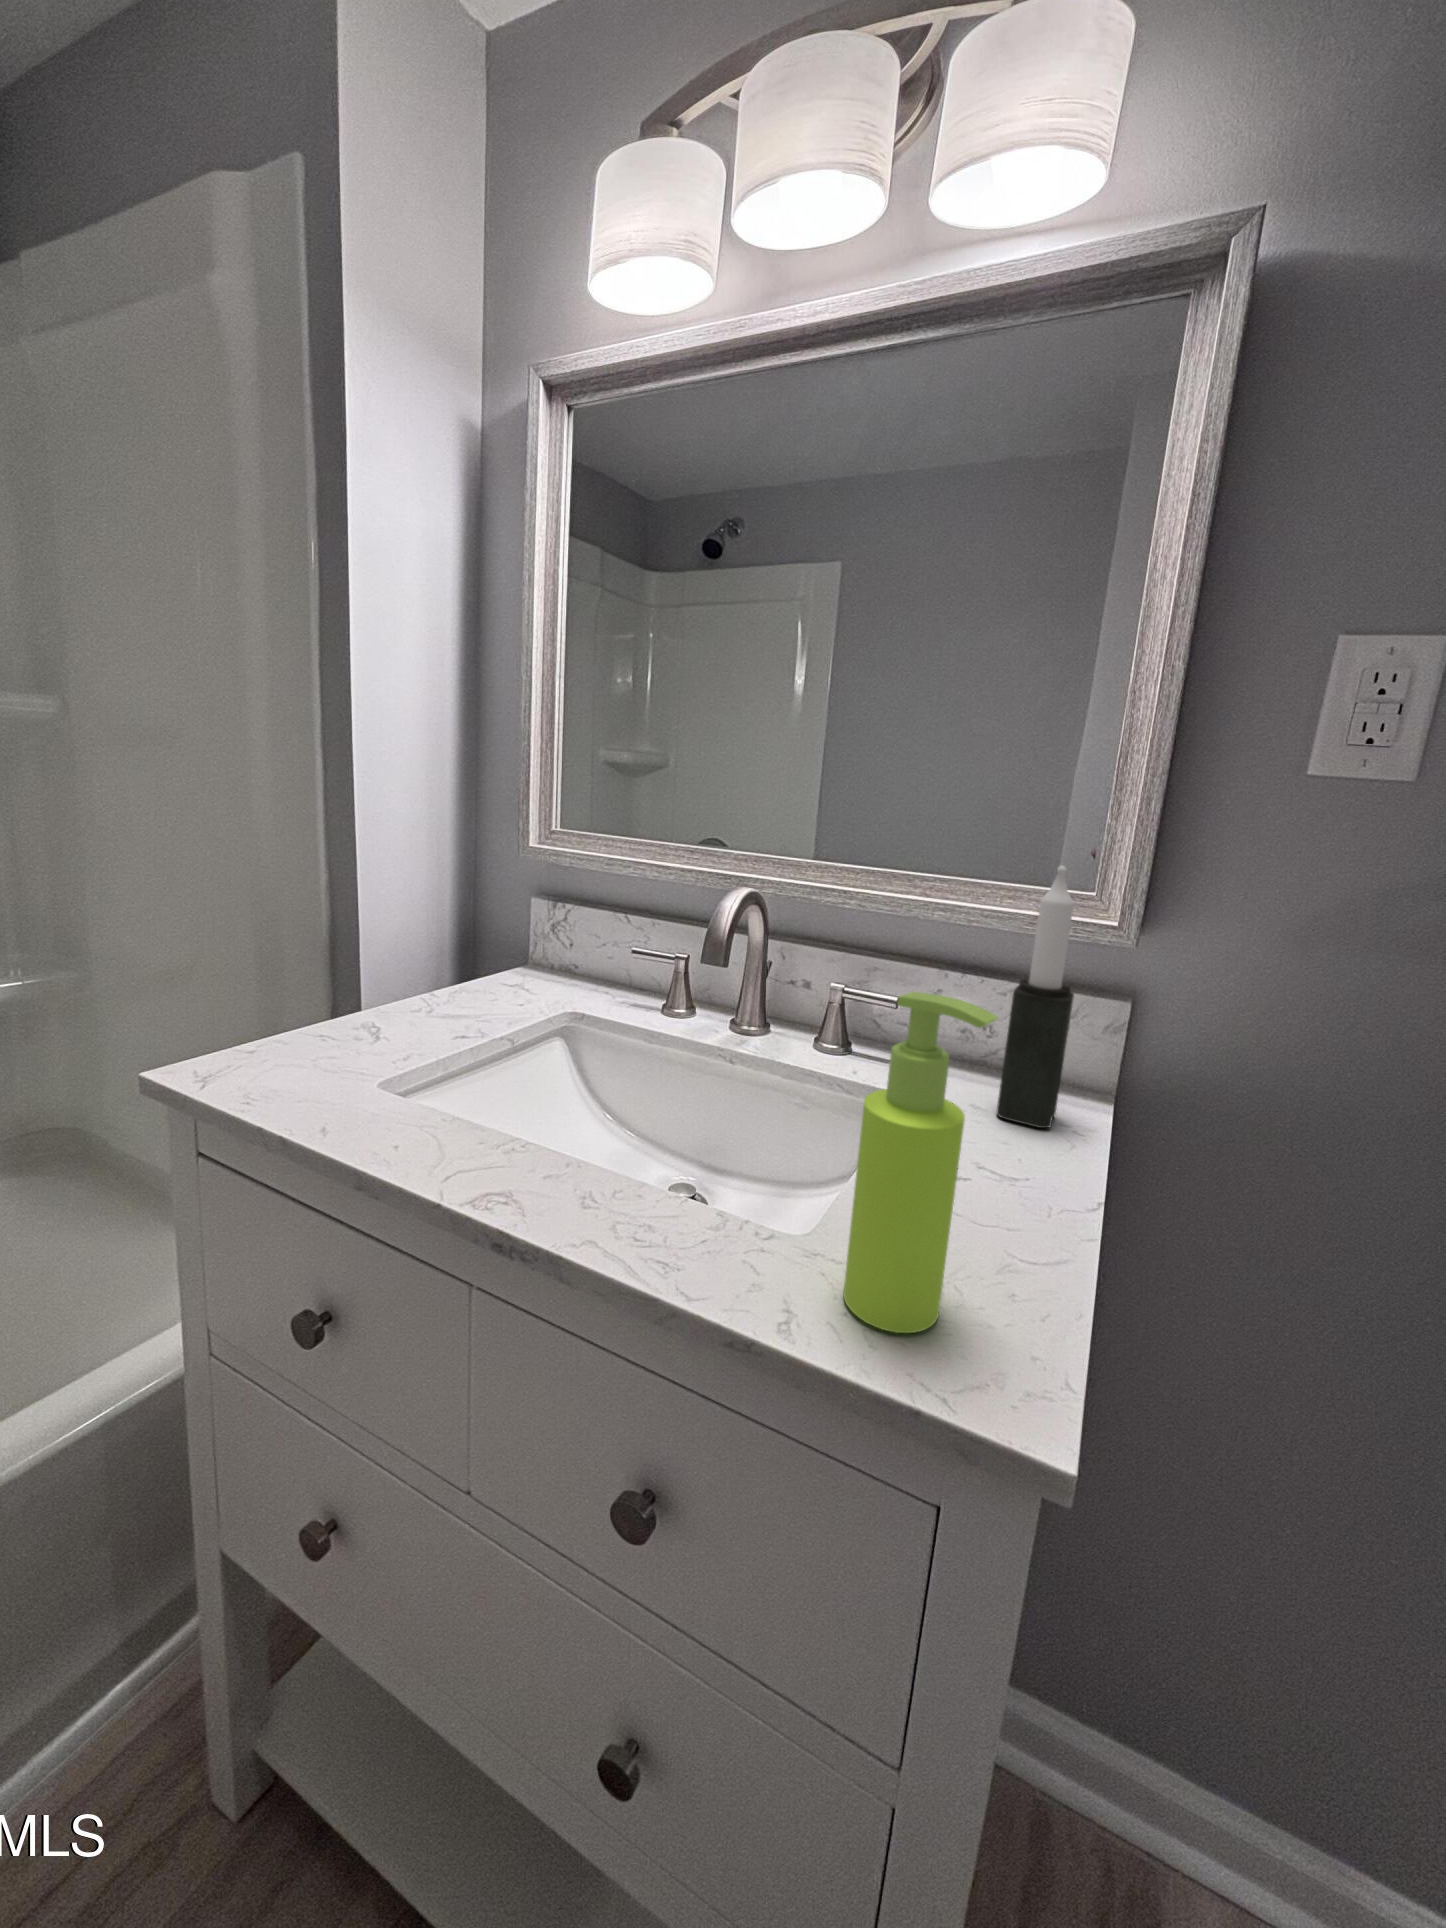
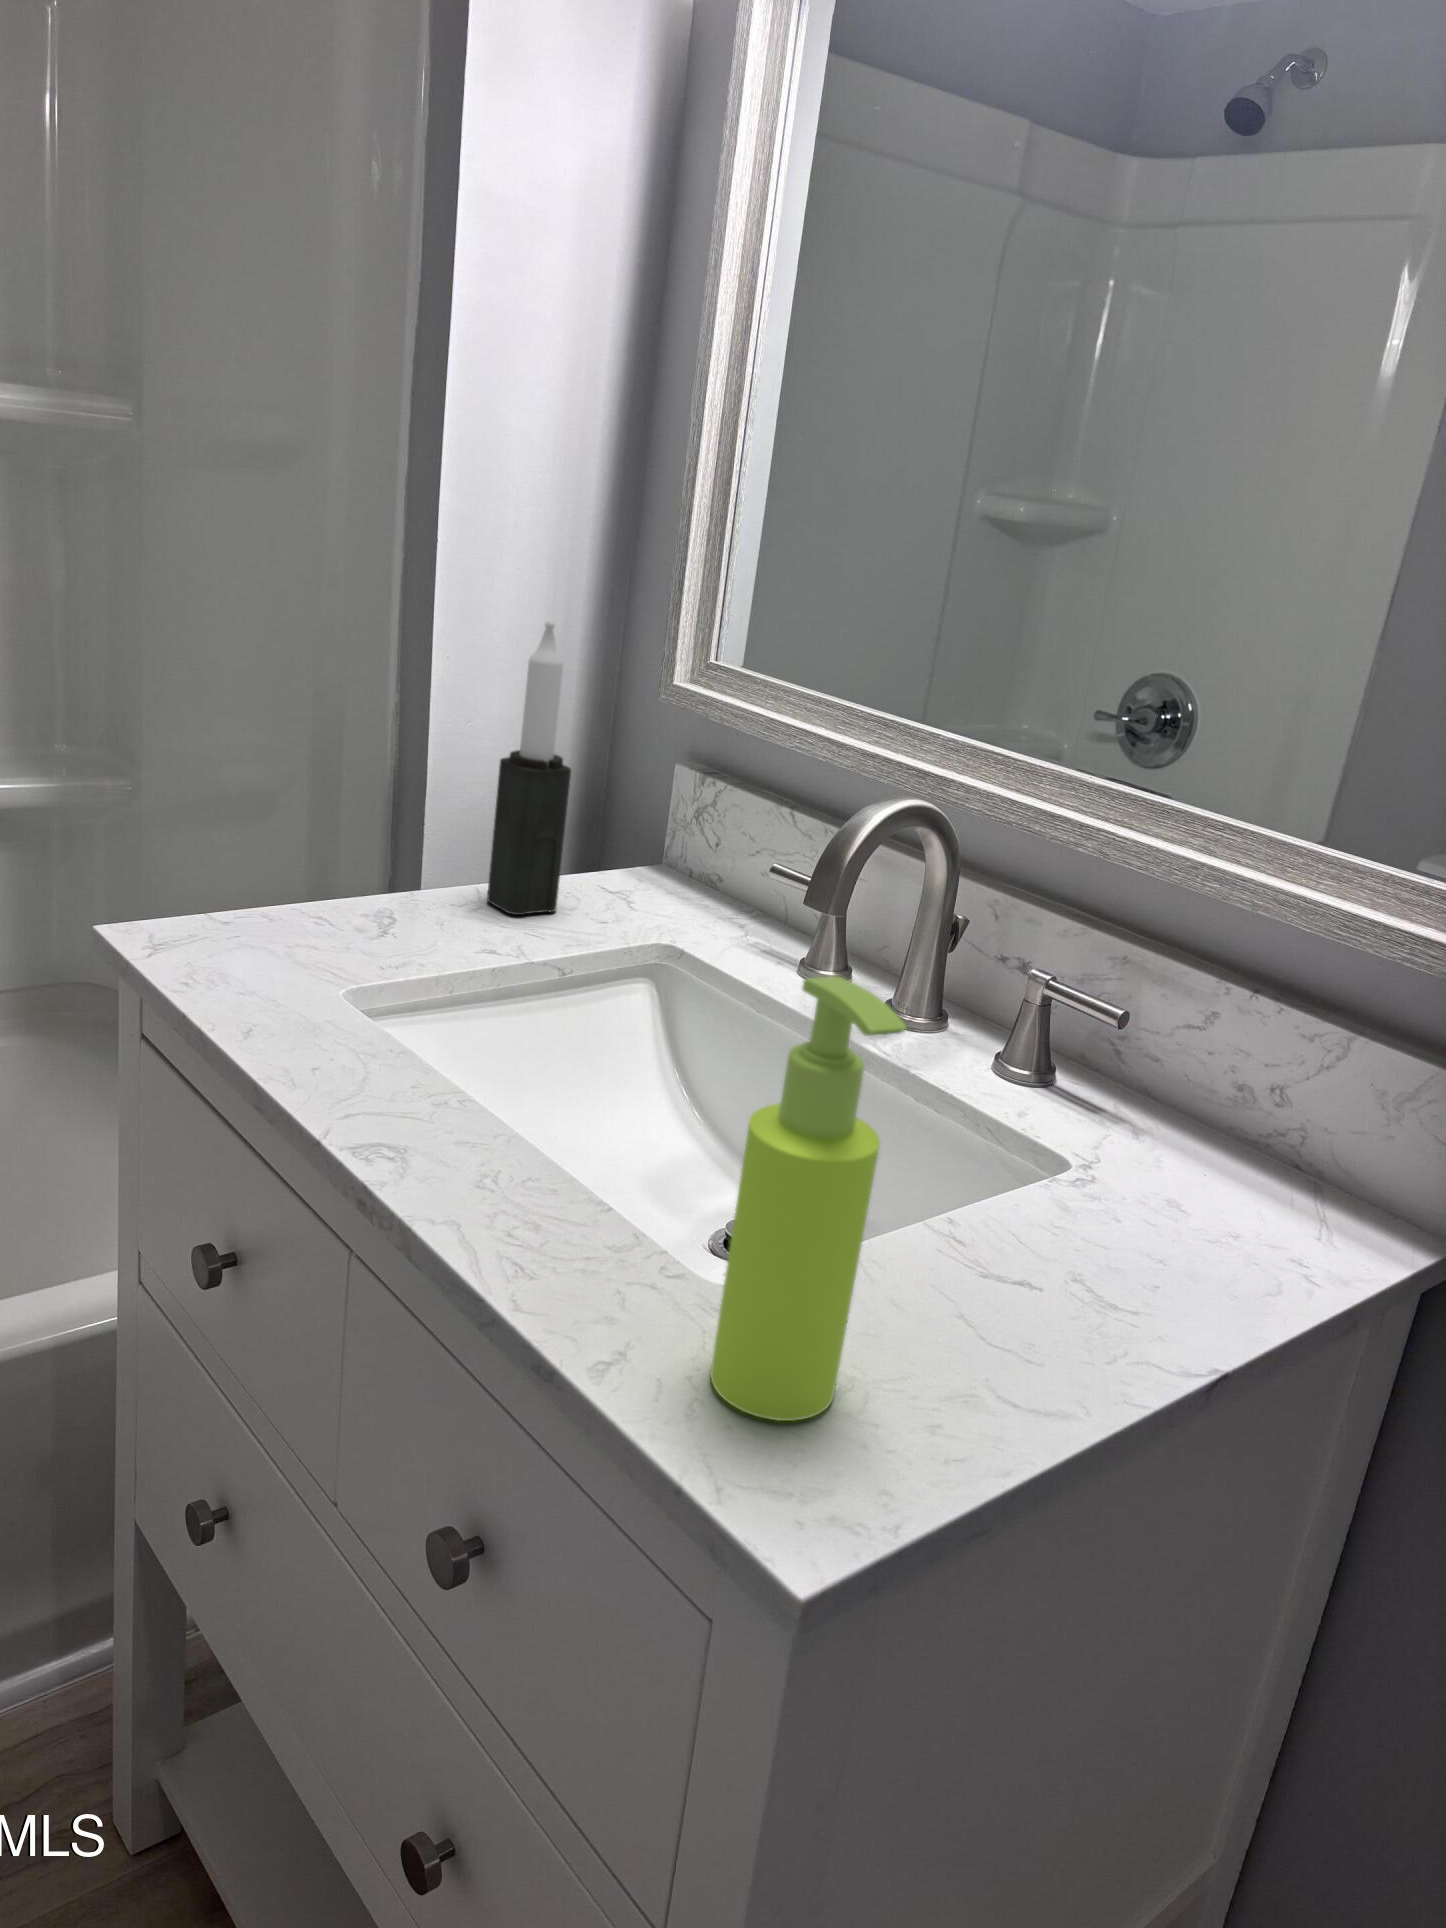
candle: present [997,866,1074,1128] -> present [487,620,571,915]

